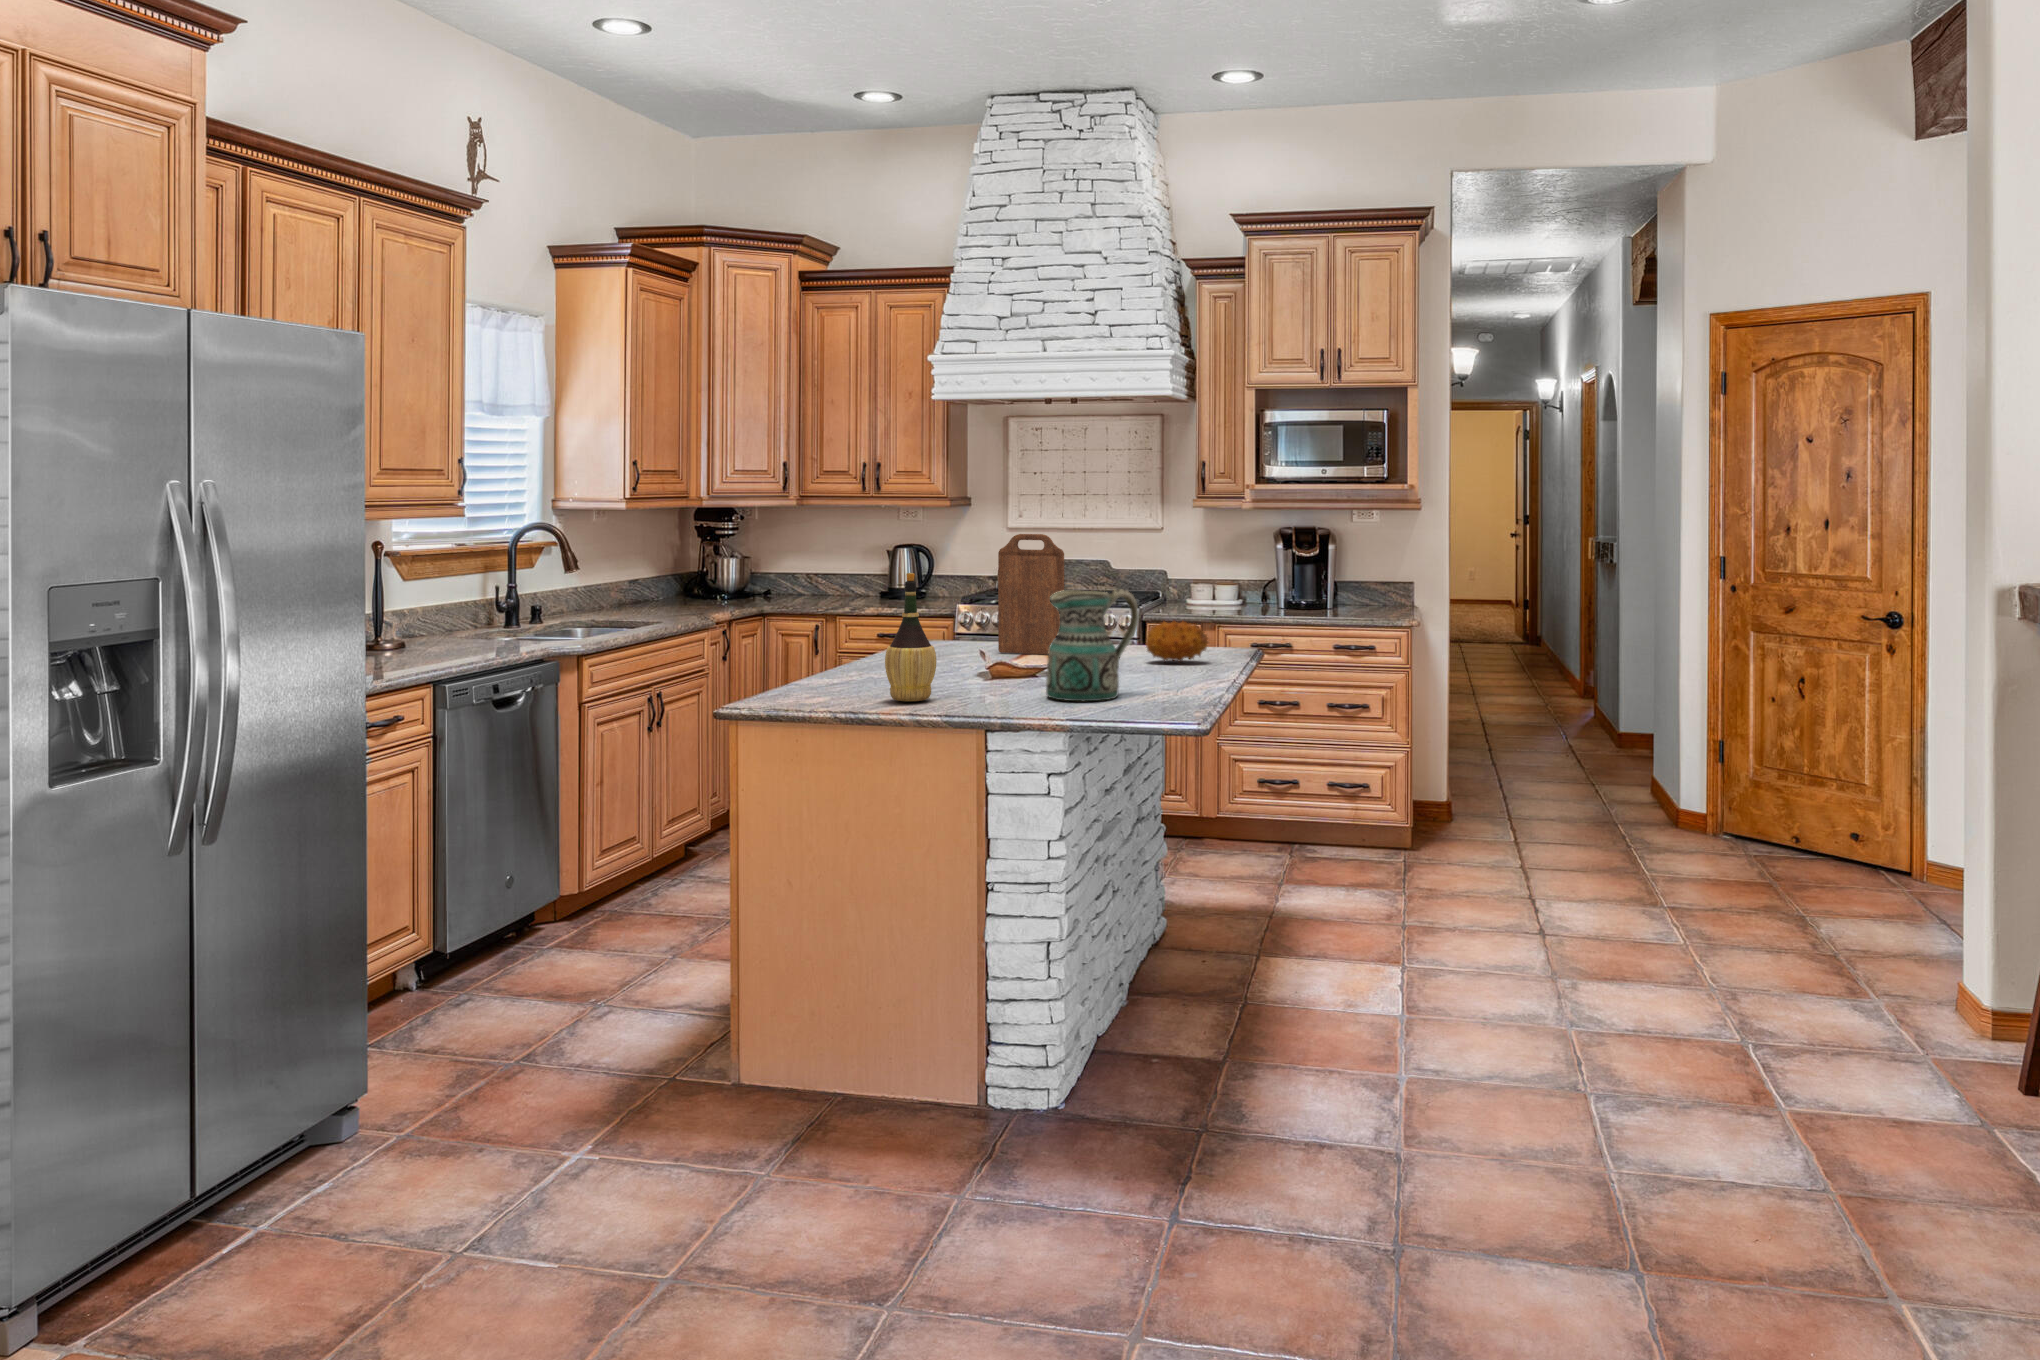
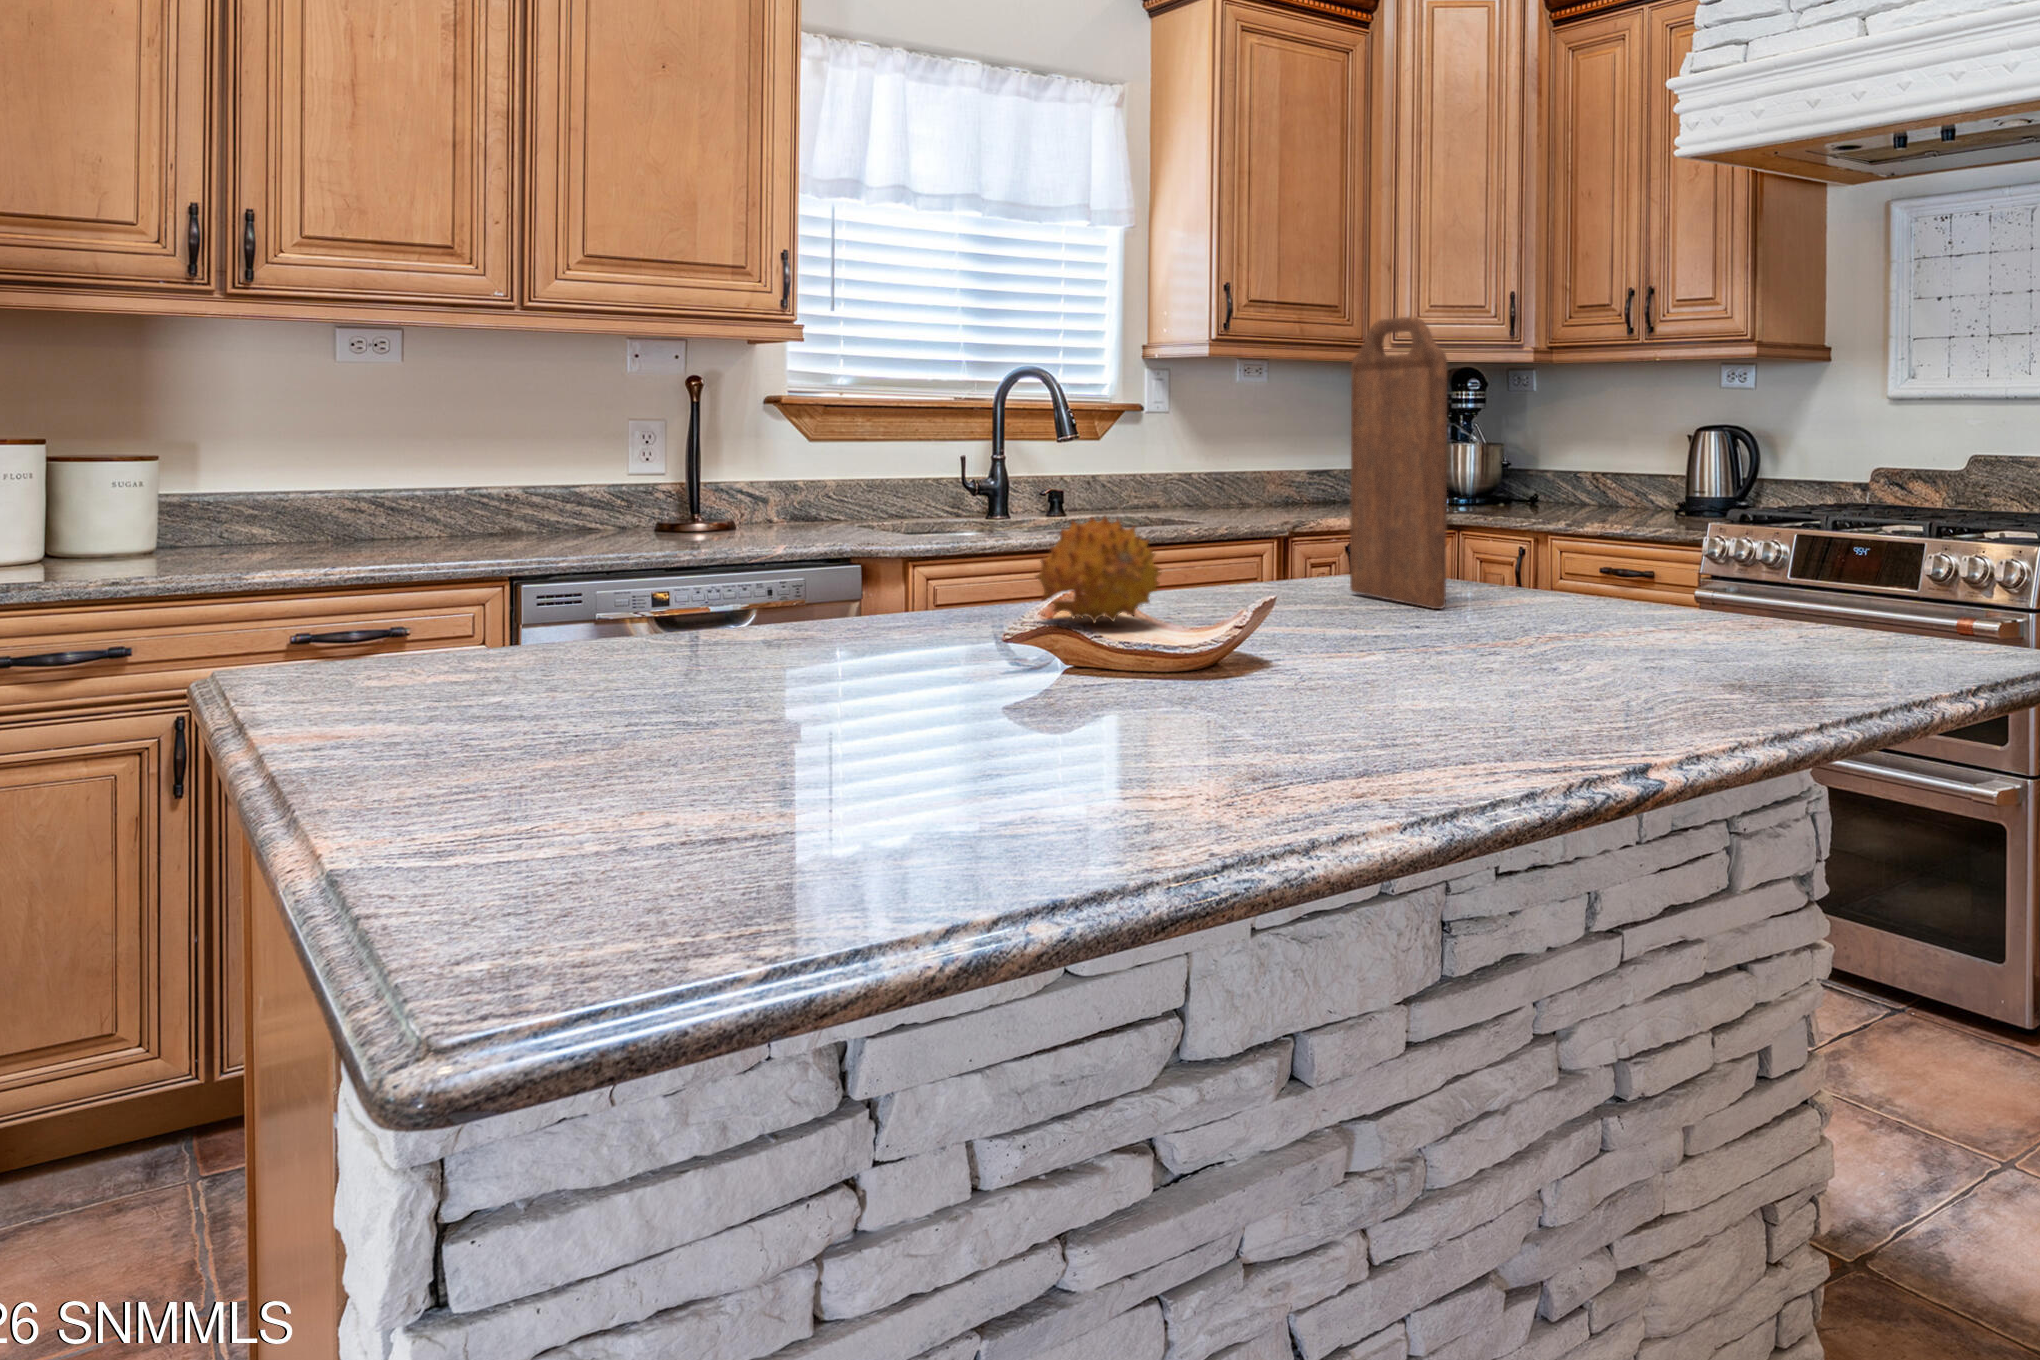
wine bottle: present [885,573,936,701] -> none [490,335,644,673]
ceramic pitcher: present [1046,589,1139,701] -> none [715,378,1033,743]
fruit: present [1146,621,1208,662] -> present [1035,516,1162,623]

